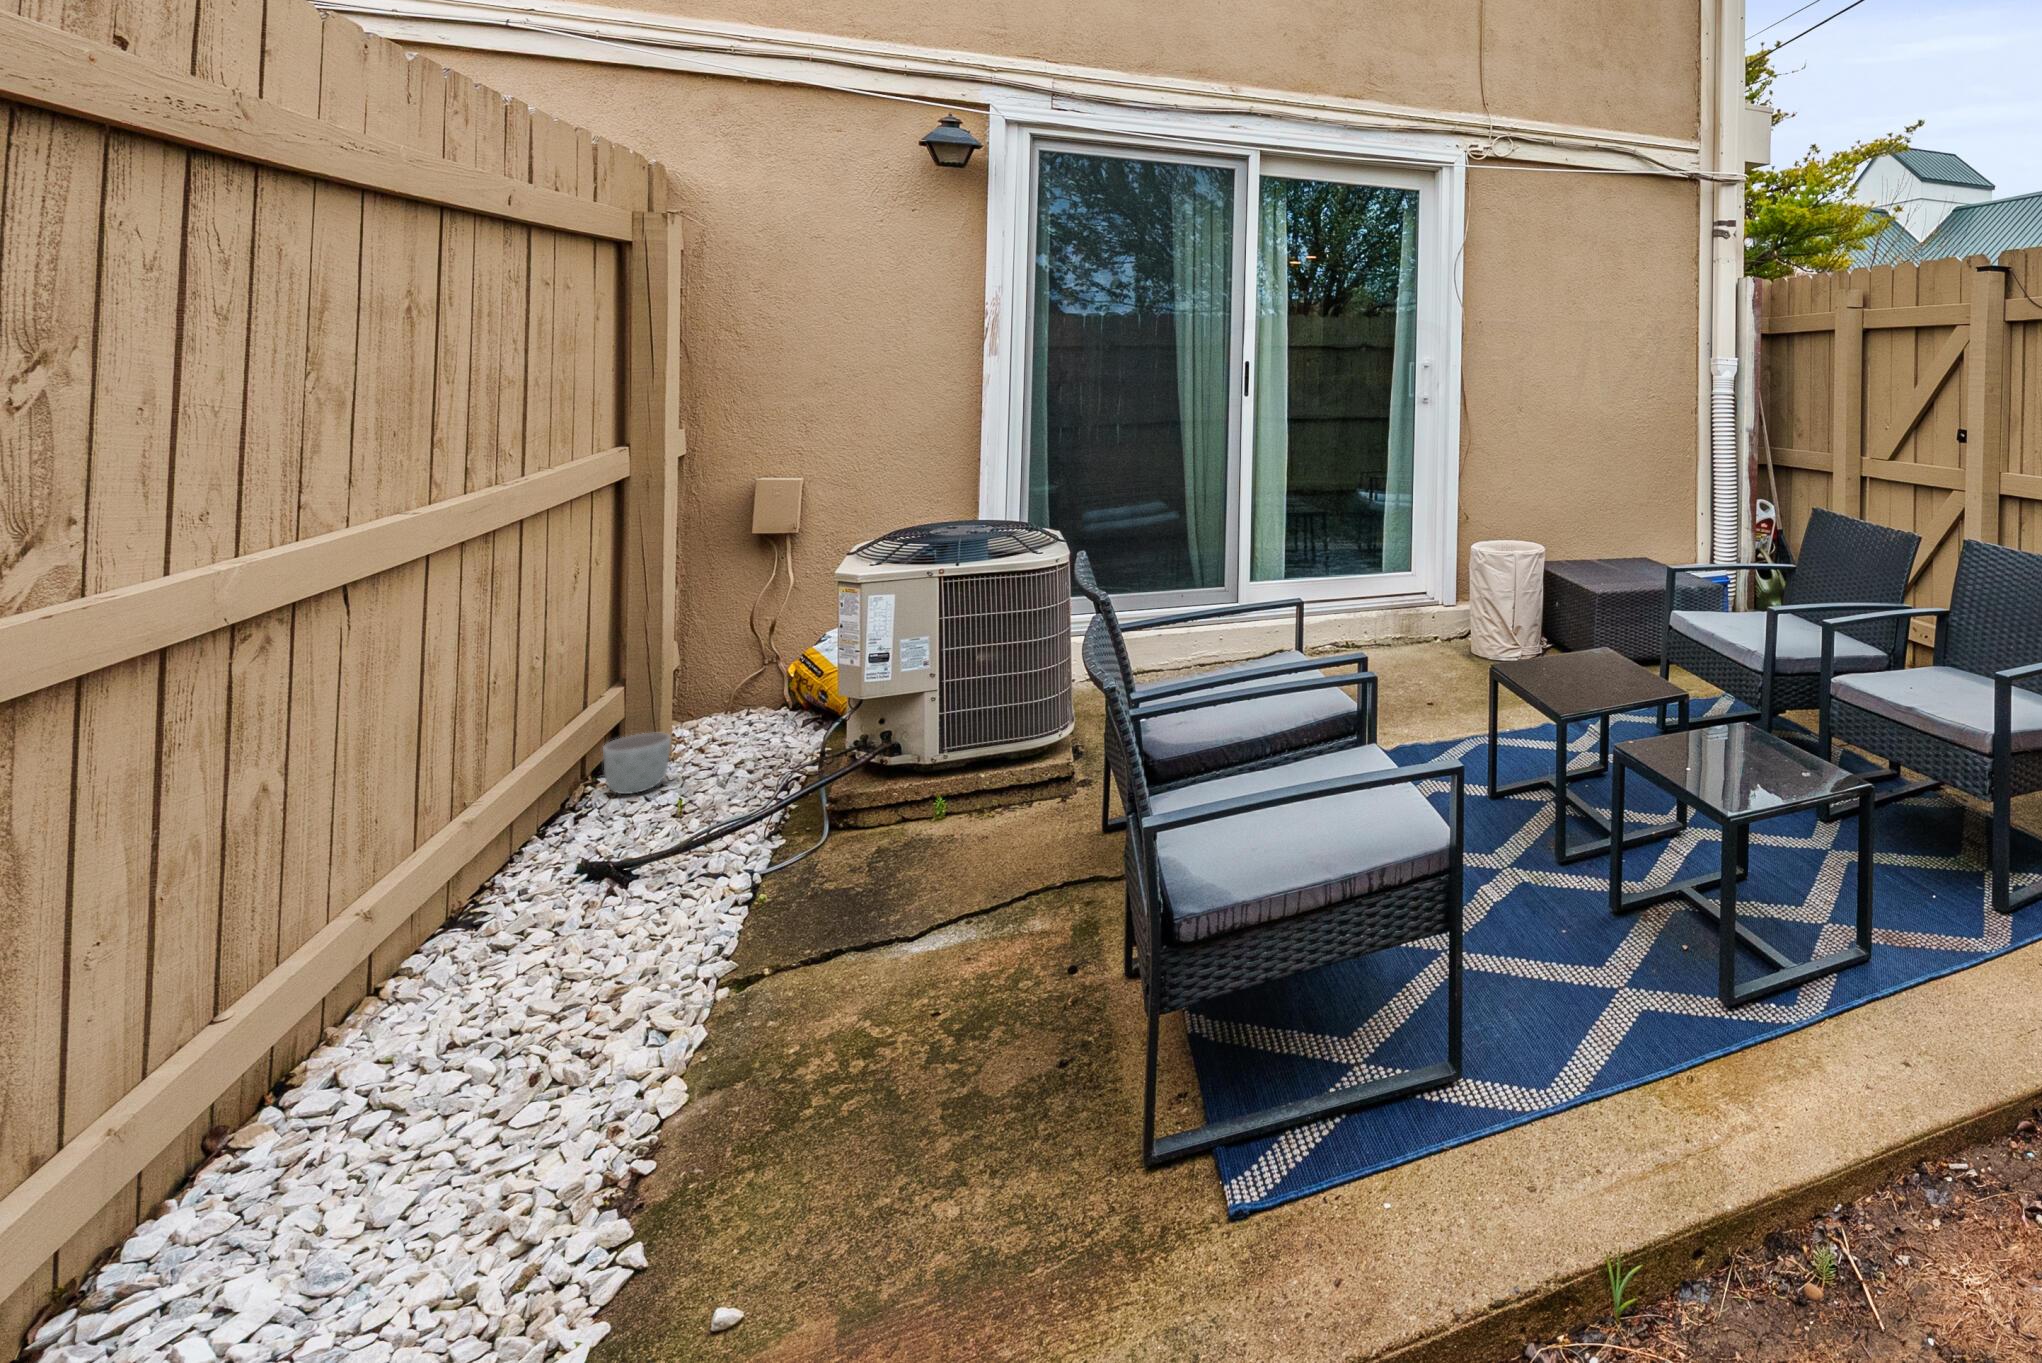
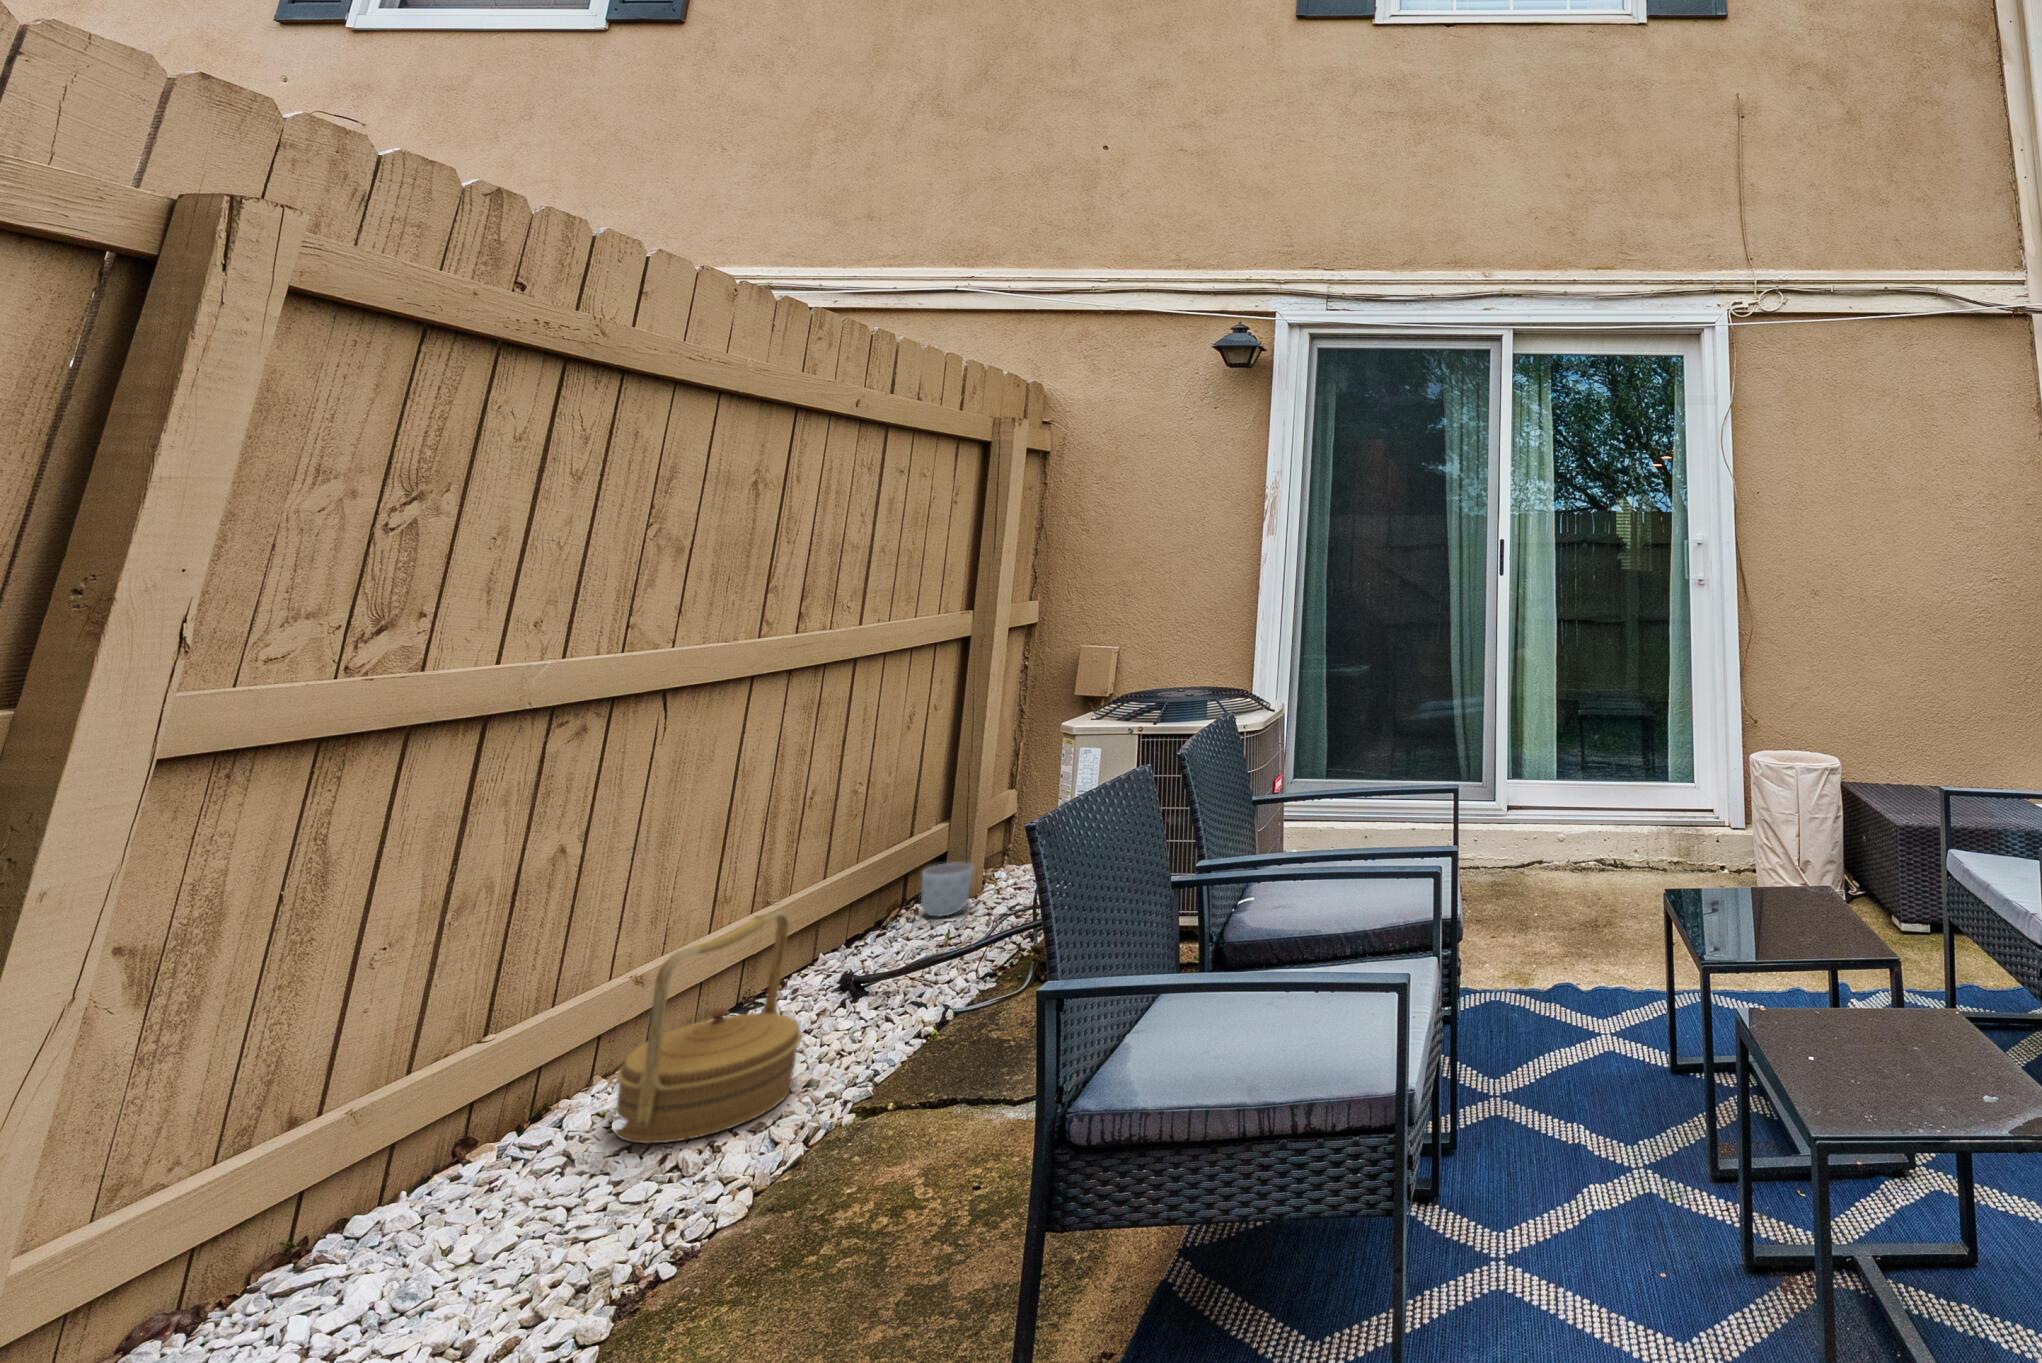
woven basket: none [382,814,618,1081] -> present [615,912,802,1144]

